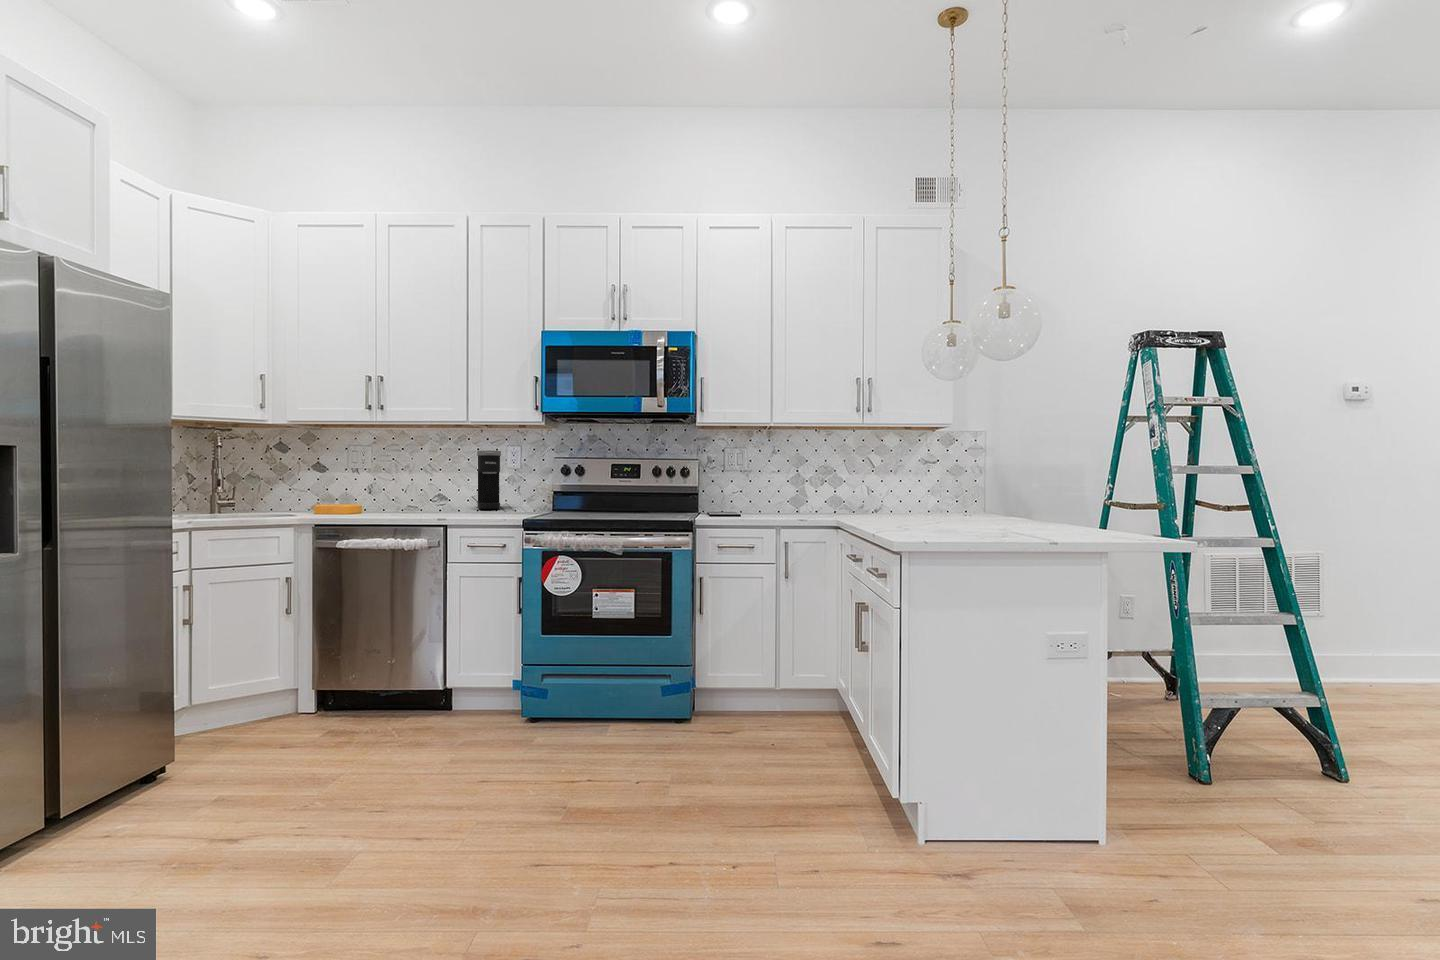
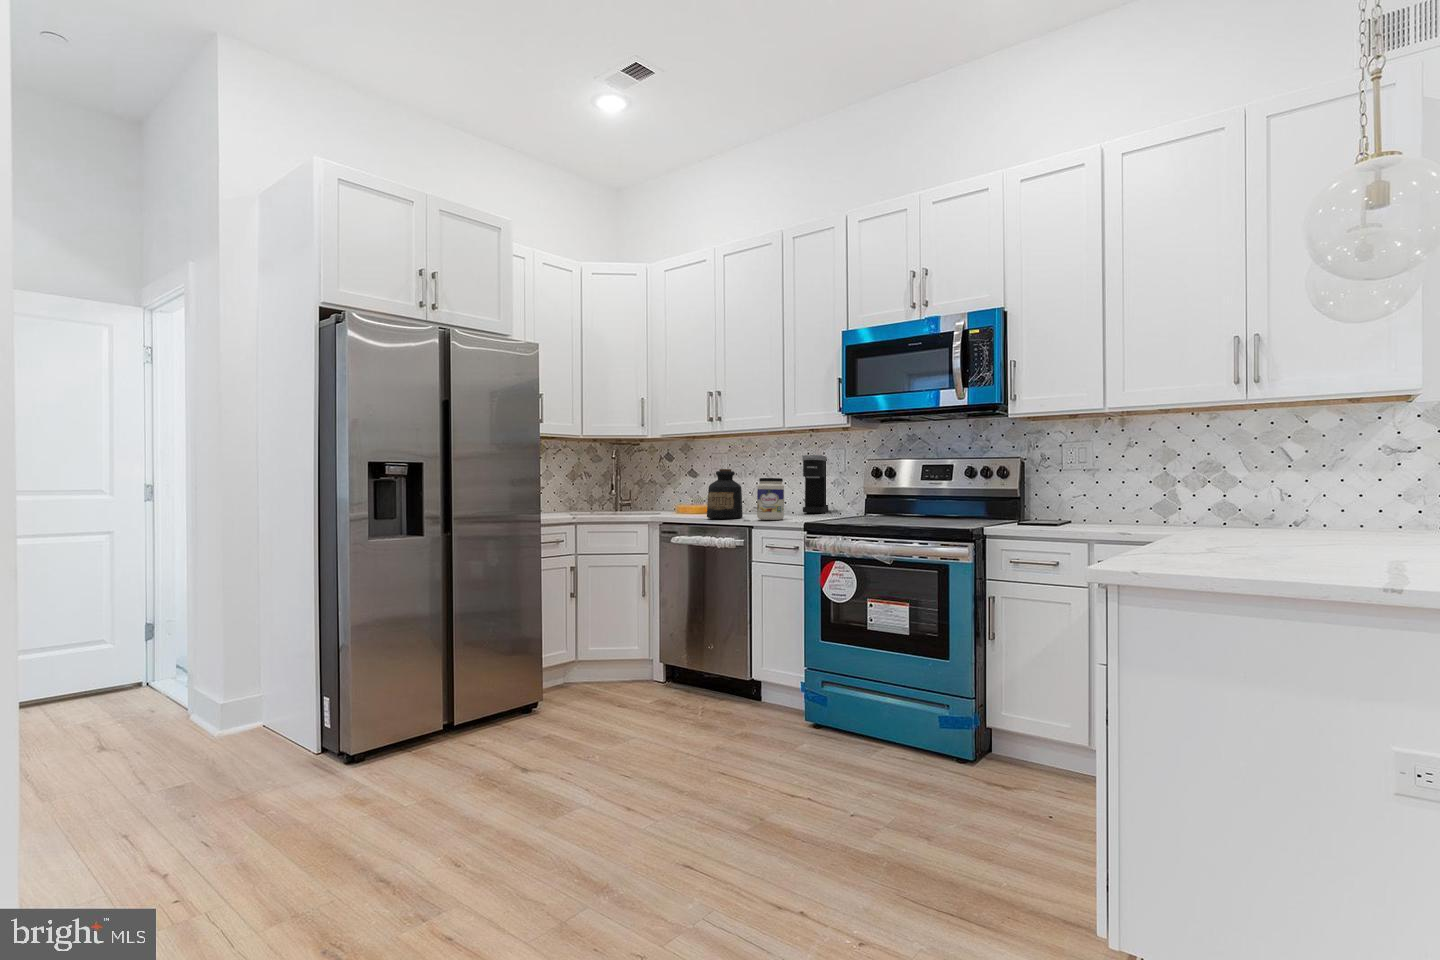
bottle: none [382,465,424,520] -> present [707,469,743,519]
jar: none [451,476,481,519] -> present [757,478,784,520]

